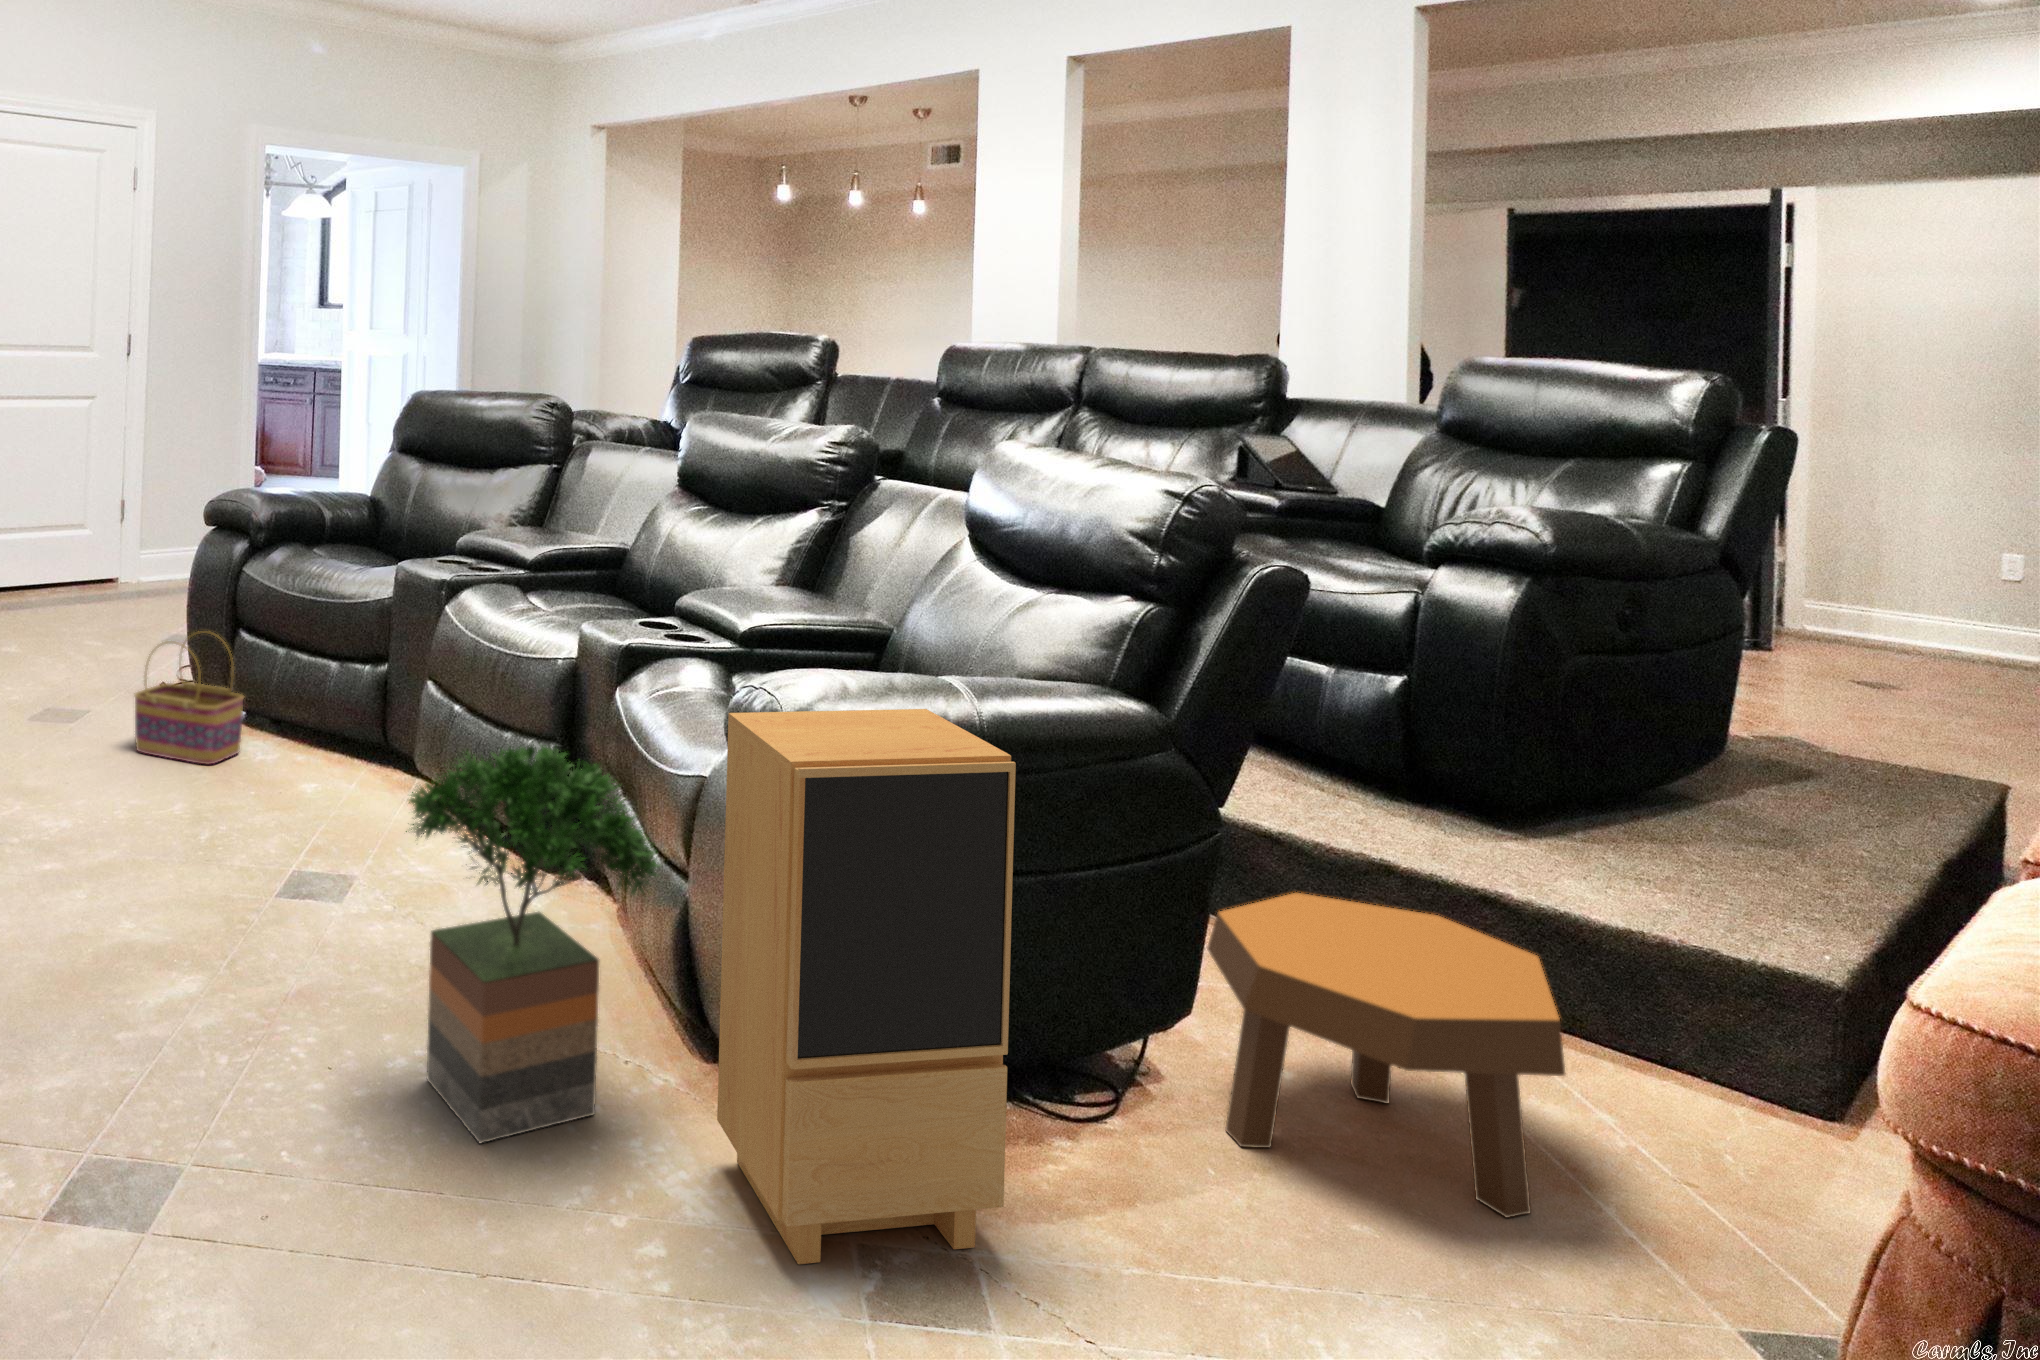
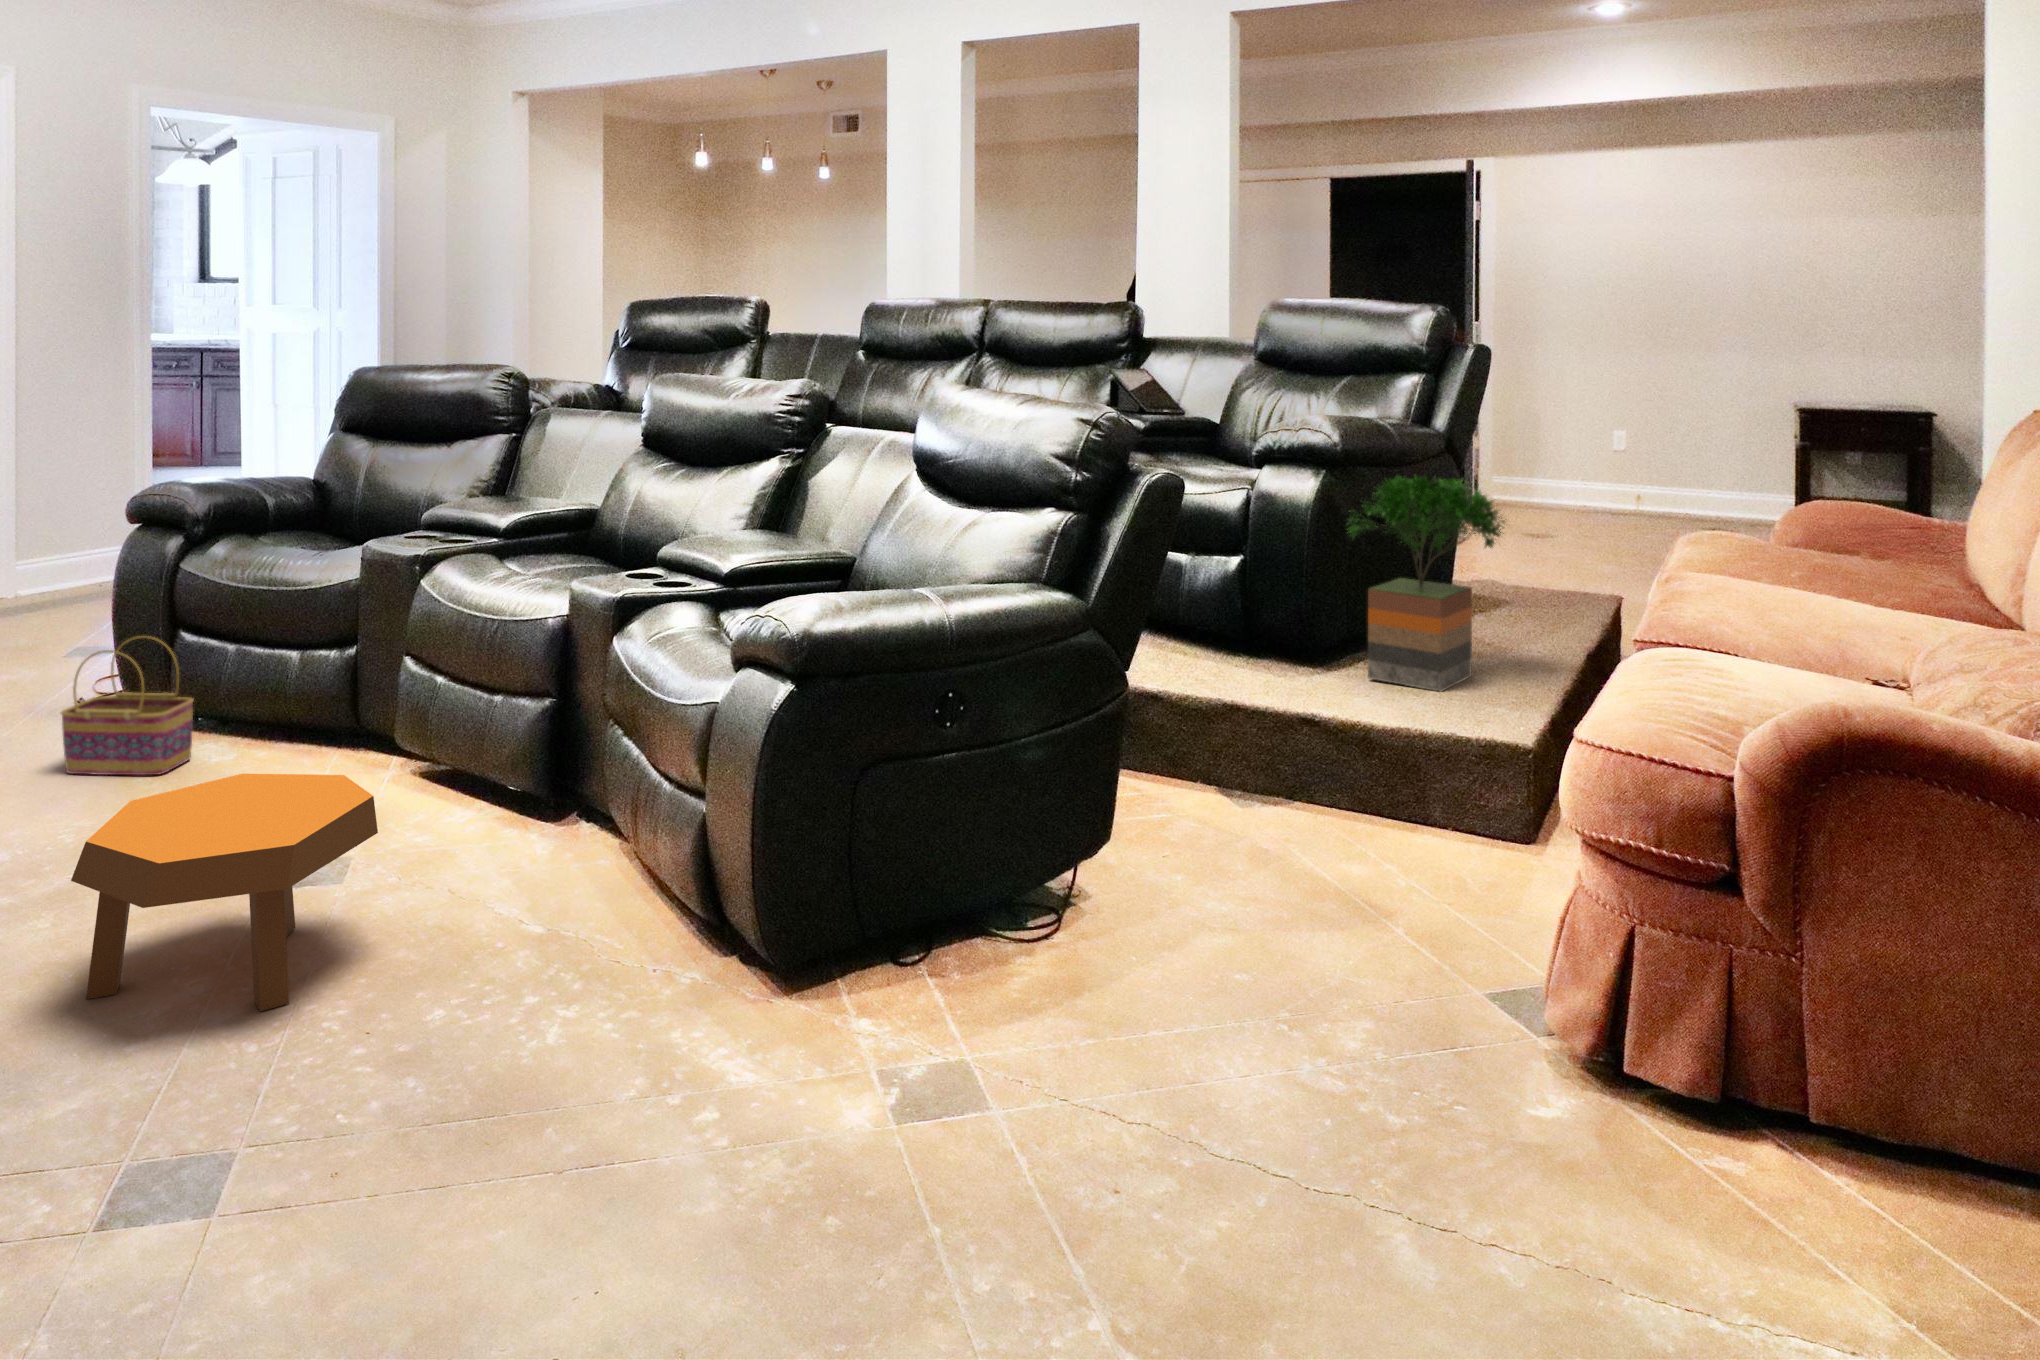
speaker: present [717,709,1016,1264] -> none [746,618,985,1087]
potted tree: present [406,744,660,1143] -> present [1347,474,1506,692]
footstool: present [1207,893,1566,1218] -> present [71,774,378,1011]

